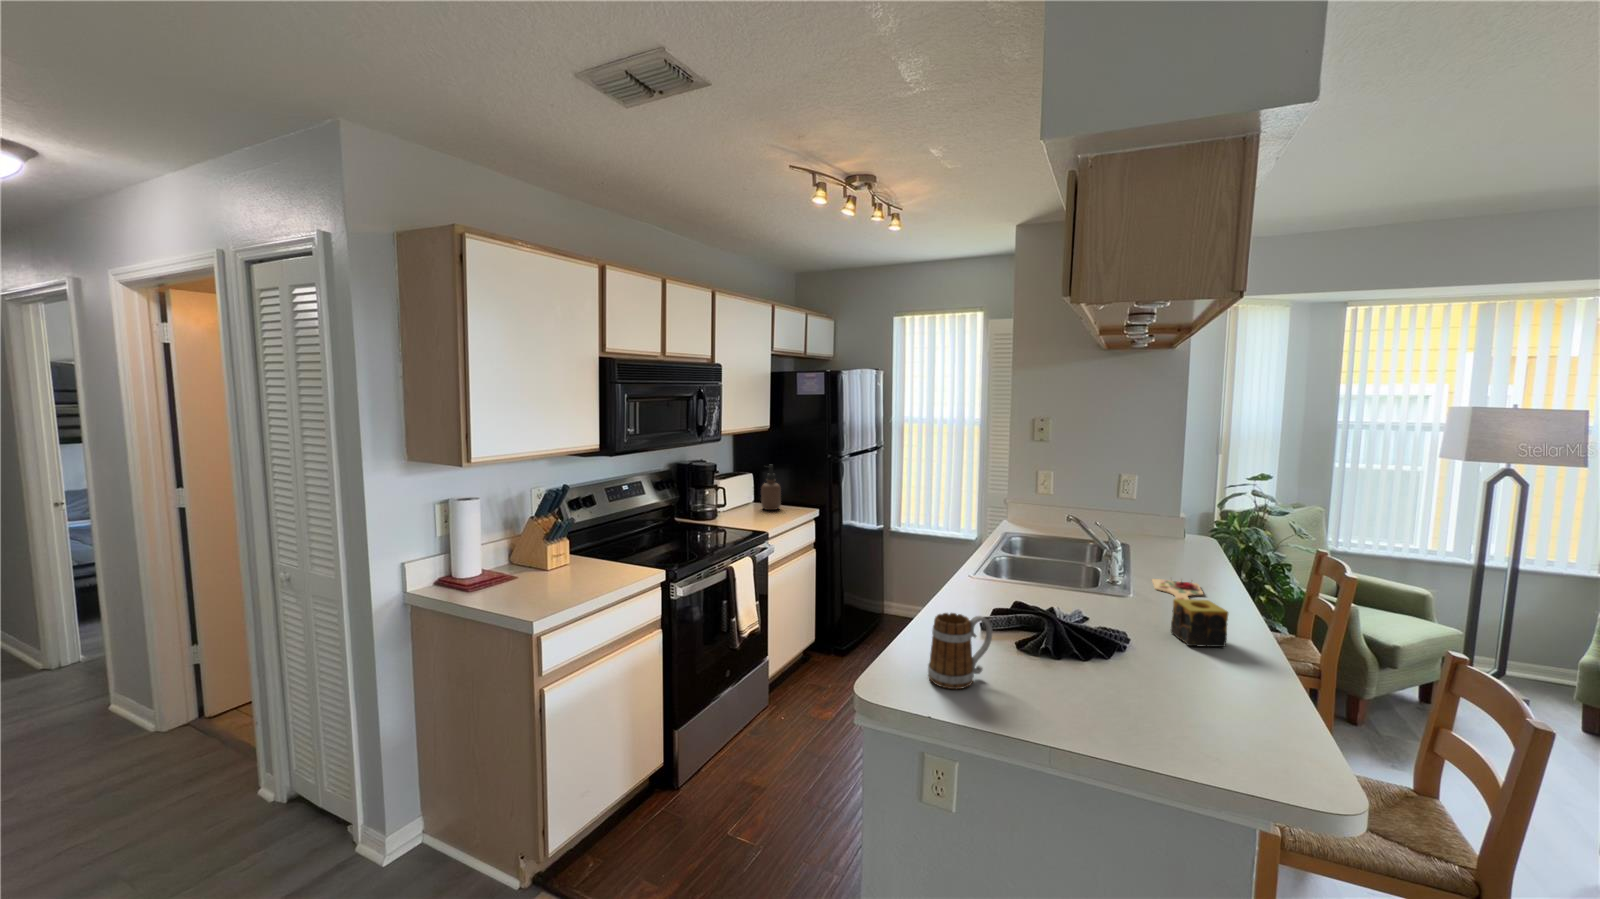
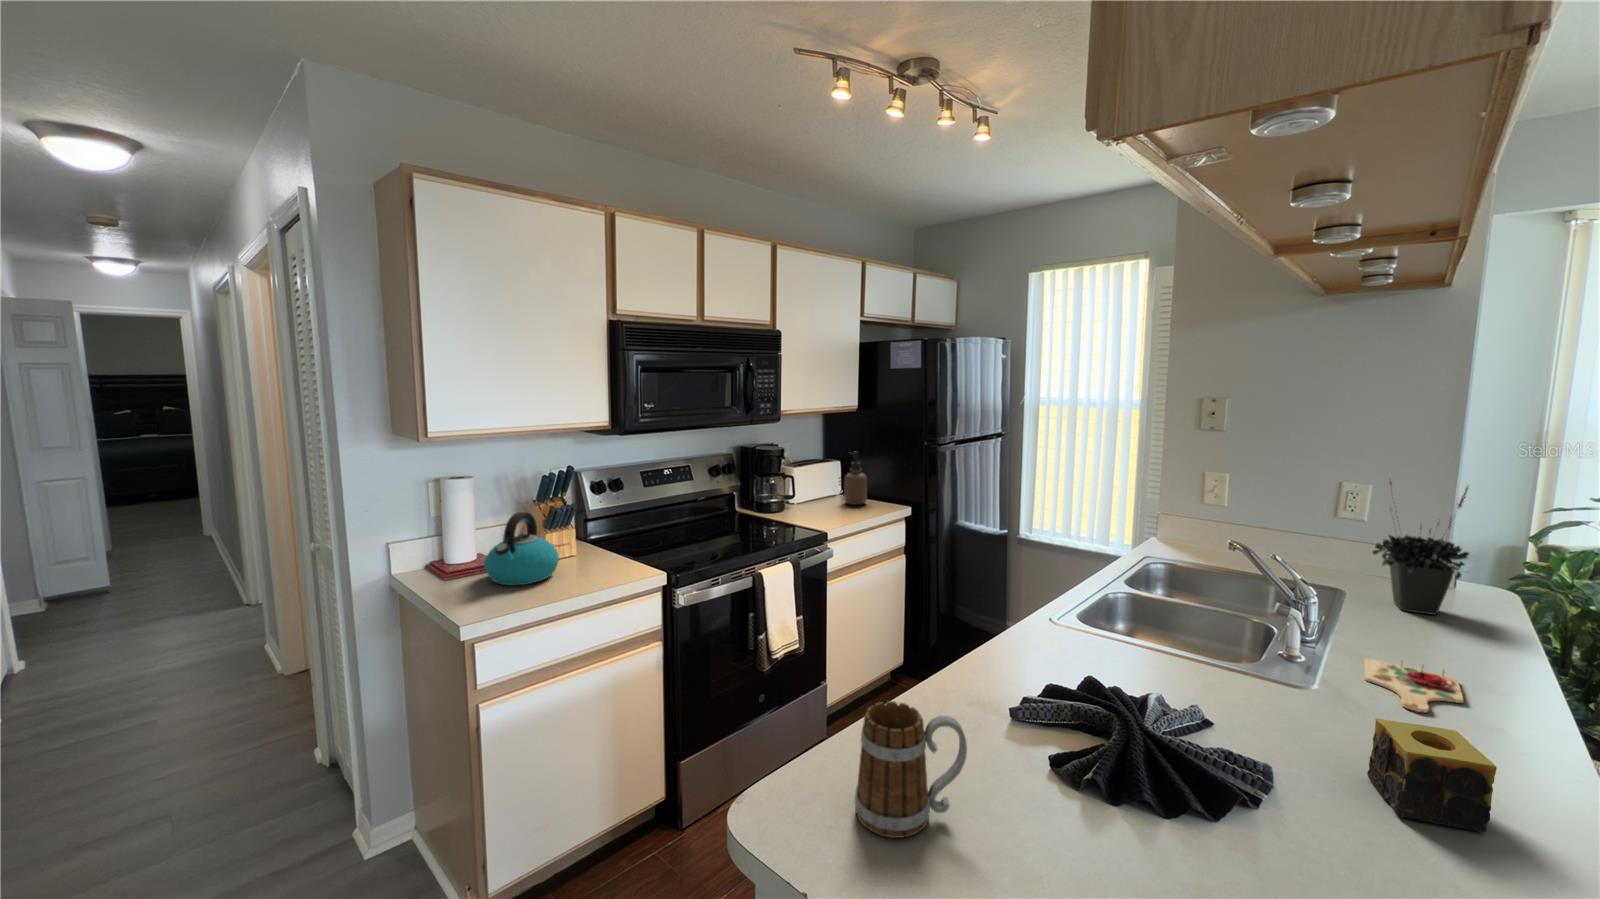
potted plant: none [1144,469,1196,553] -> present [1373,481,1469,615]
kettle: none [511,526,575,590] -> present [484,512,559,585]

